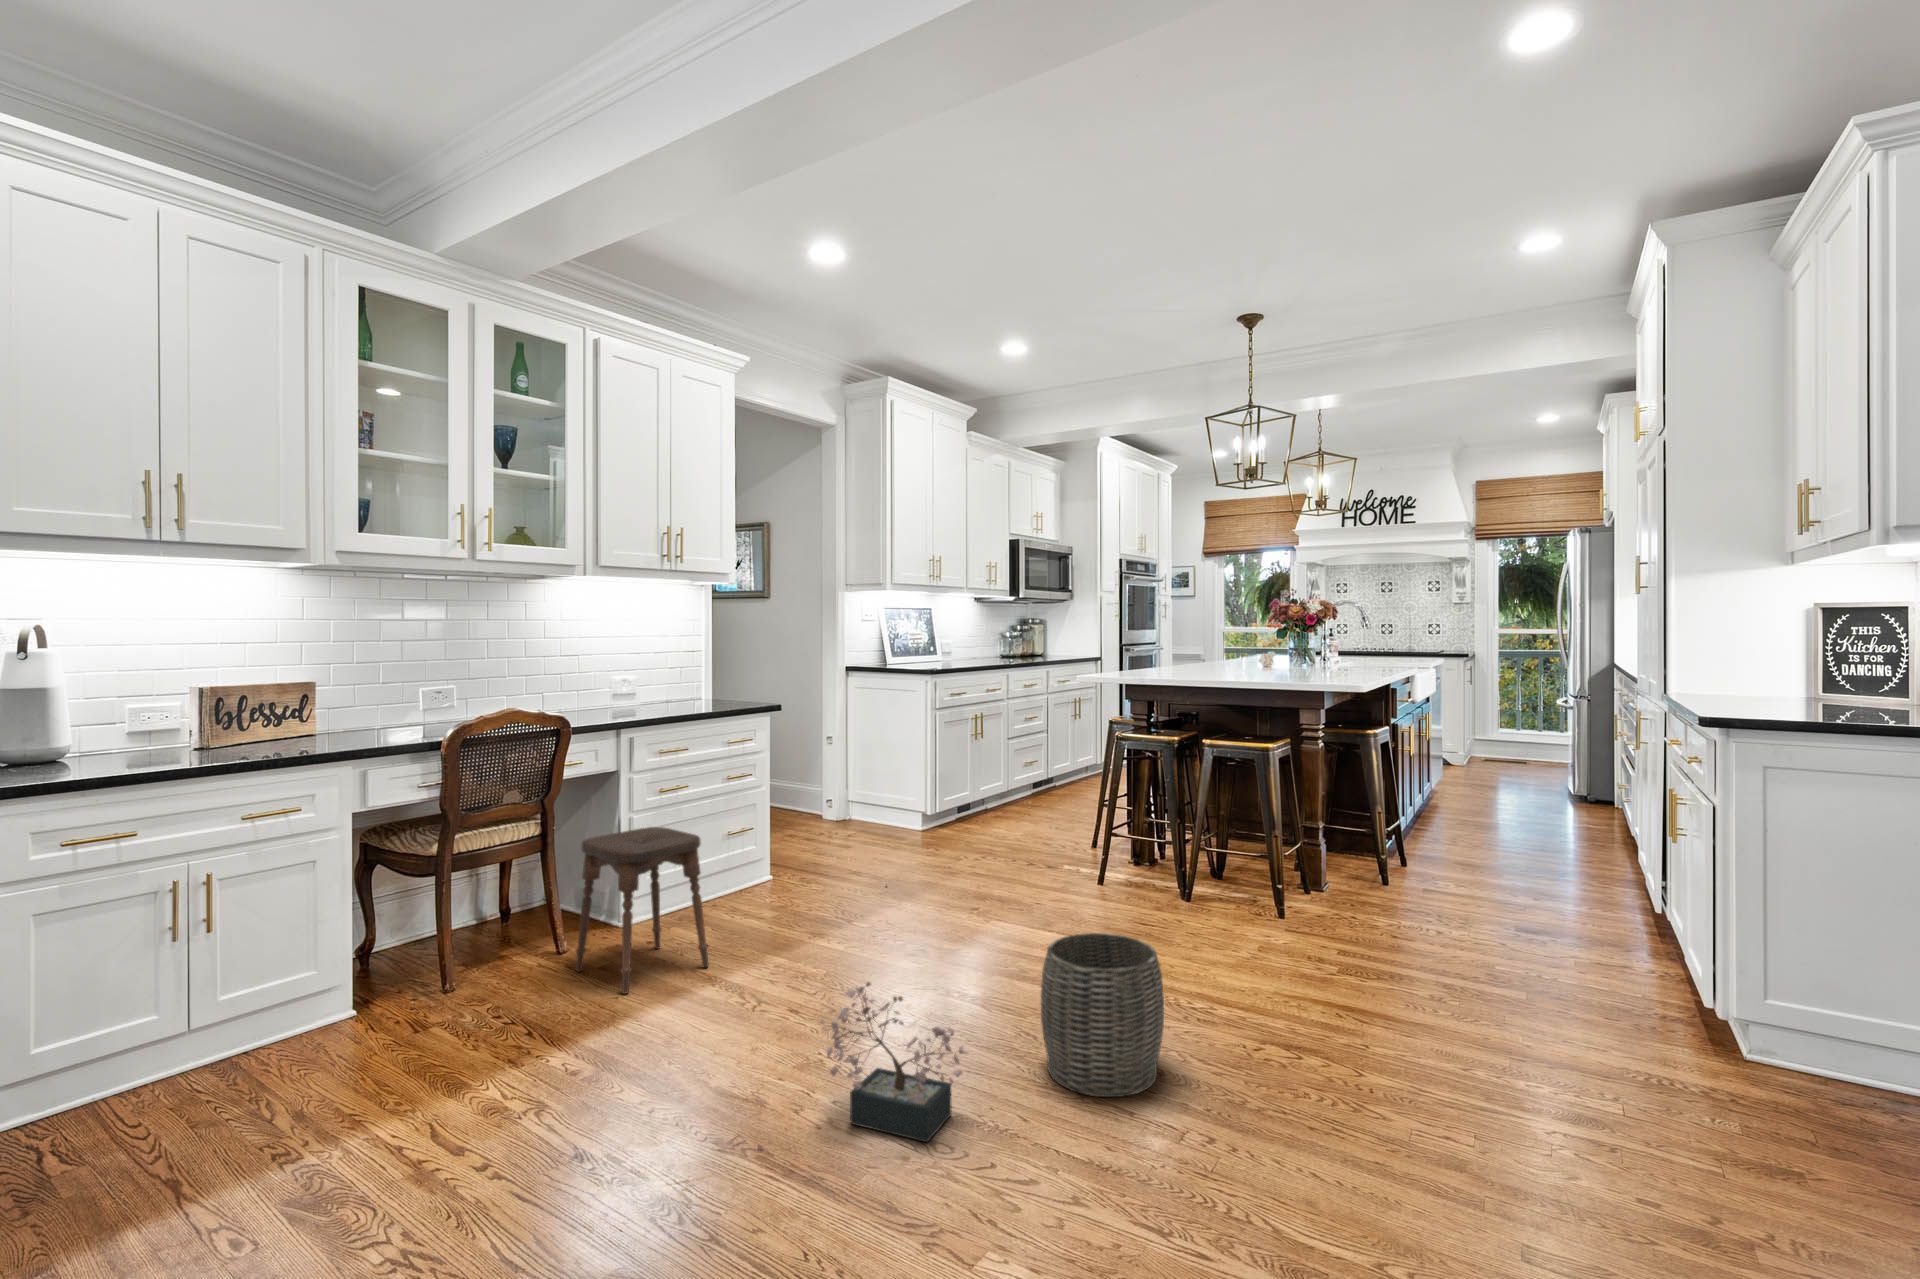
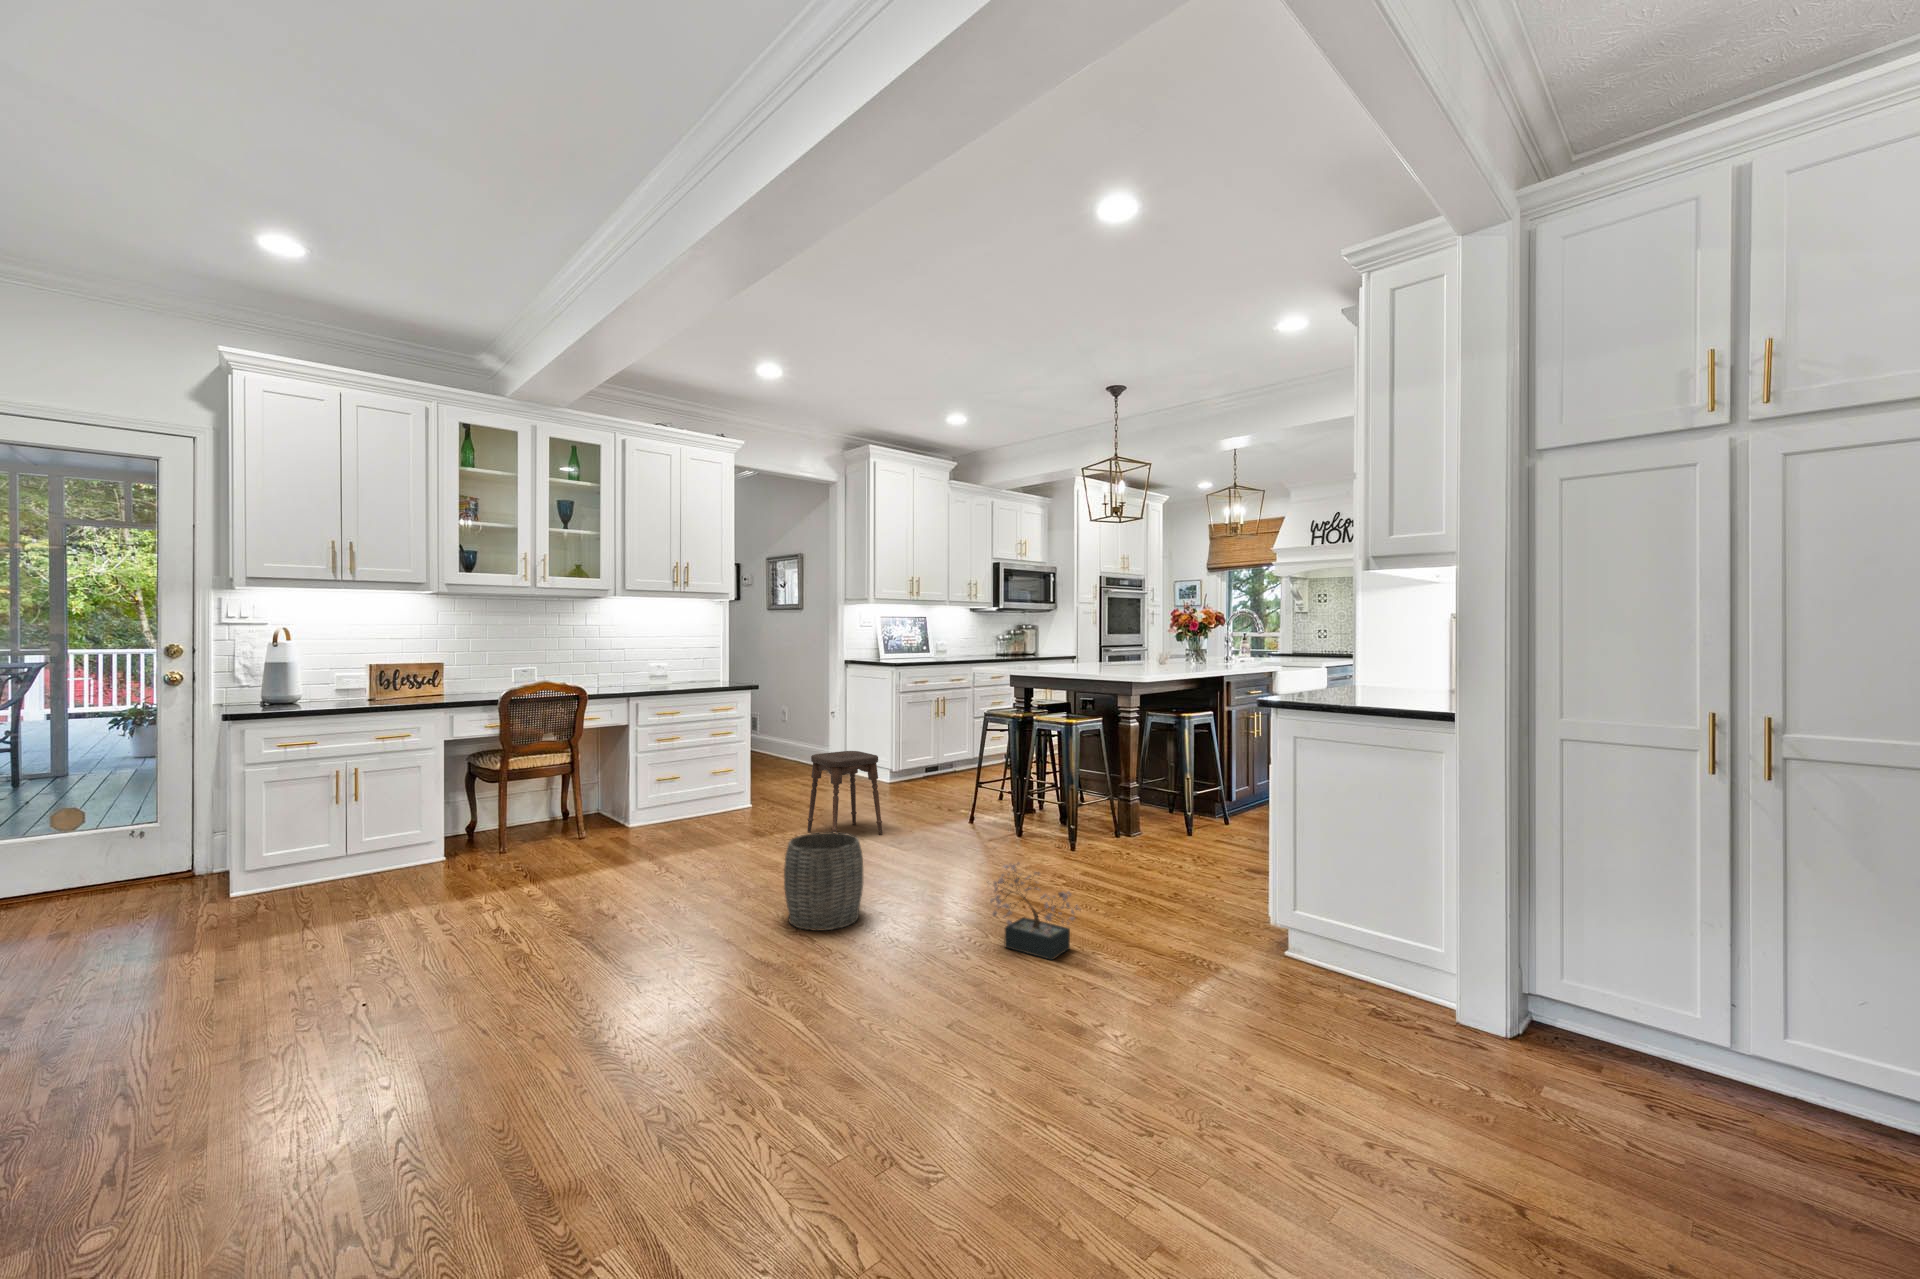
stool: present [576,827,709,993] -> present [807,751,882,834]
decorative plant: present [821,982,968,1142] -> present [987,862,1080,960]

